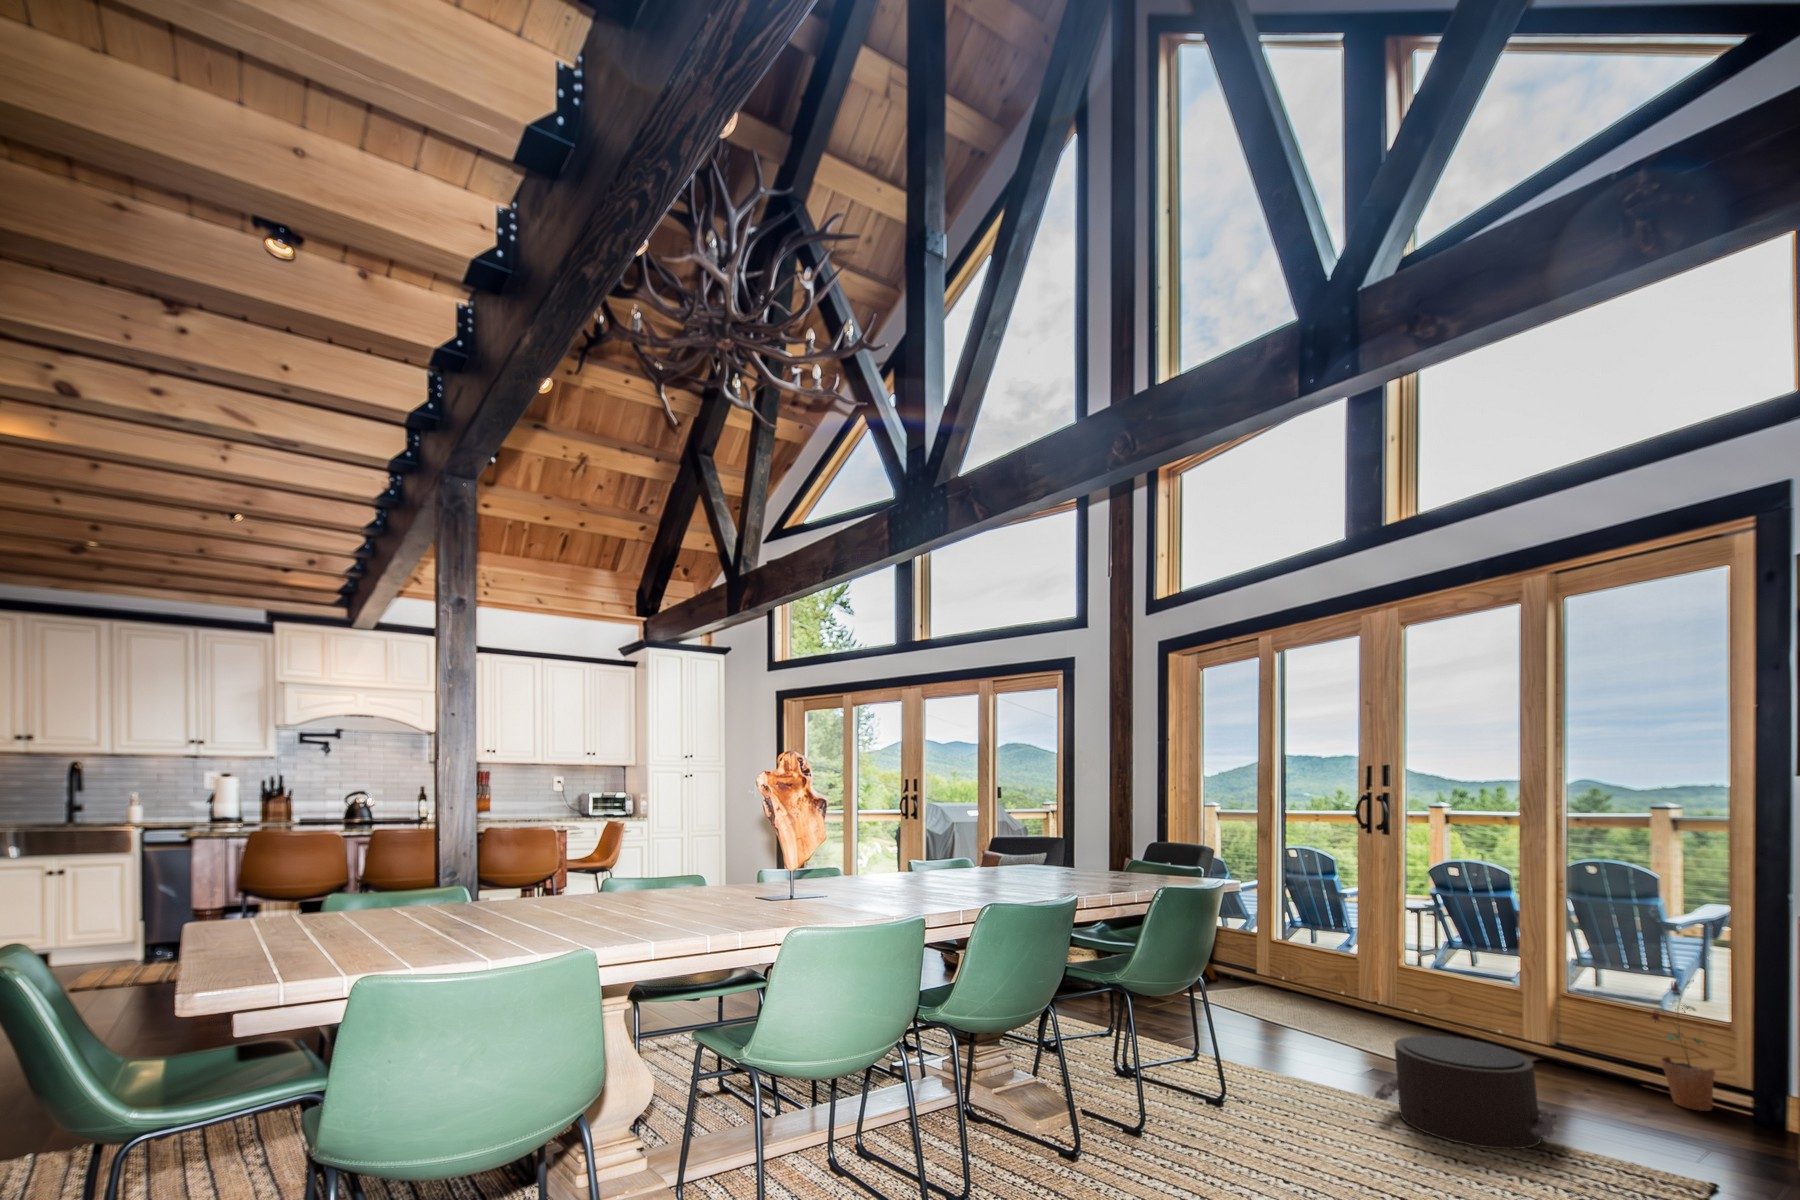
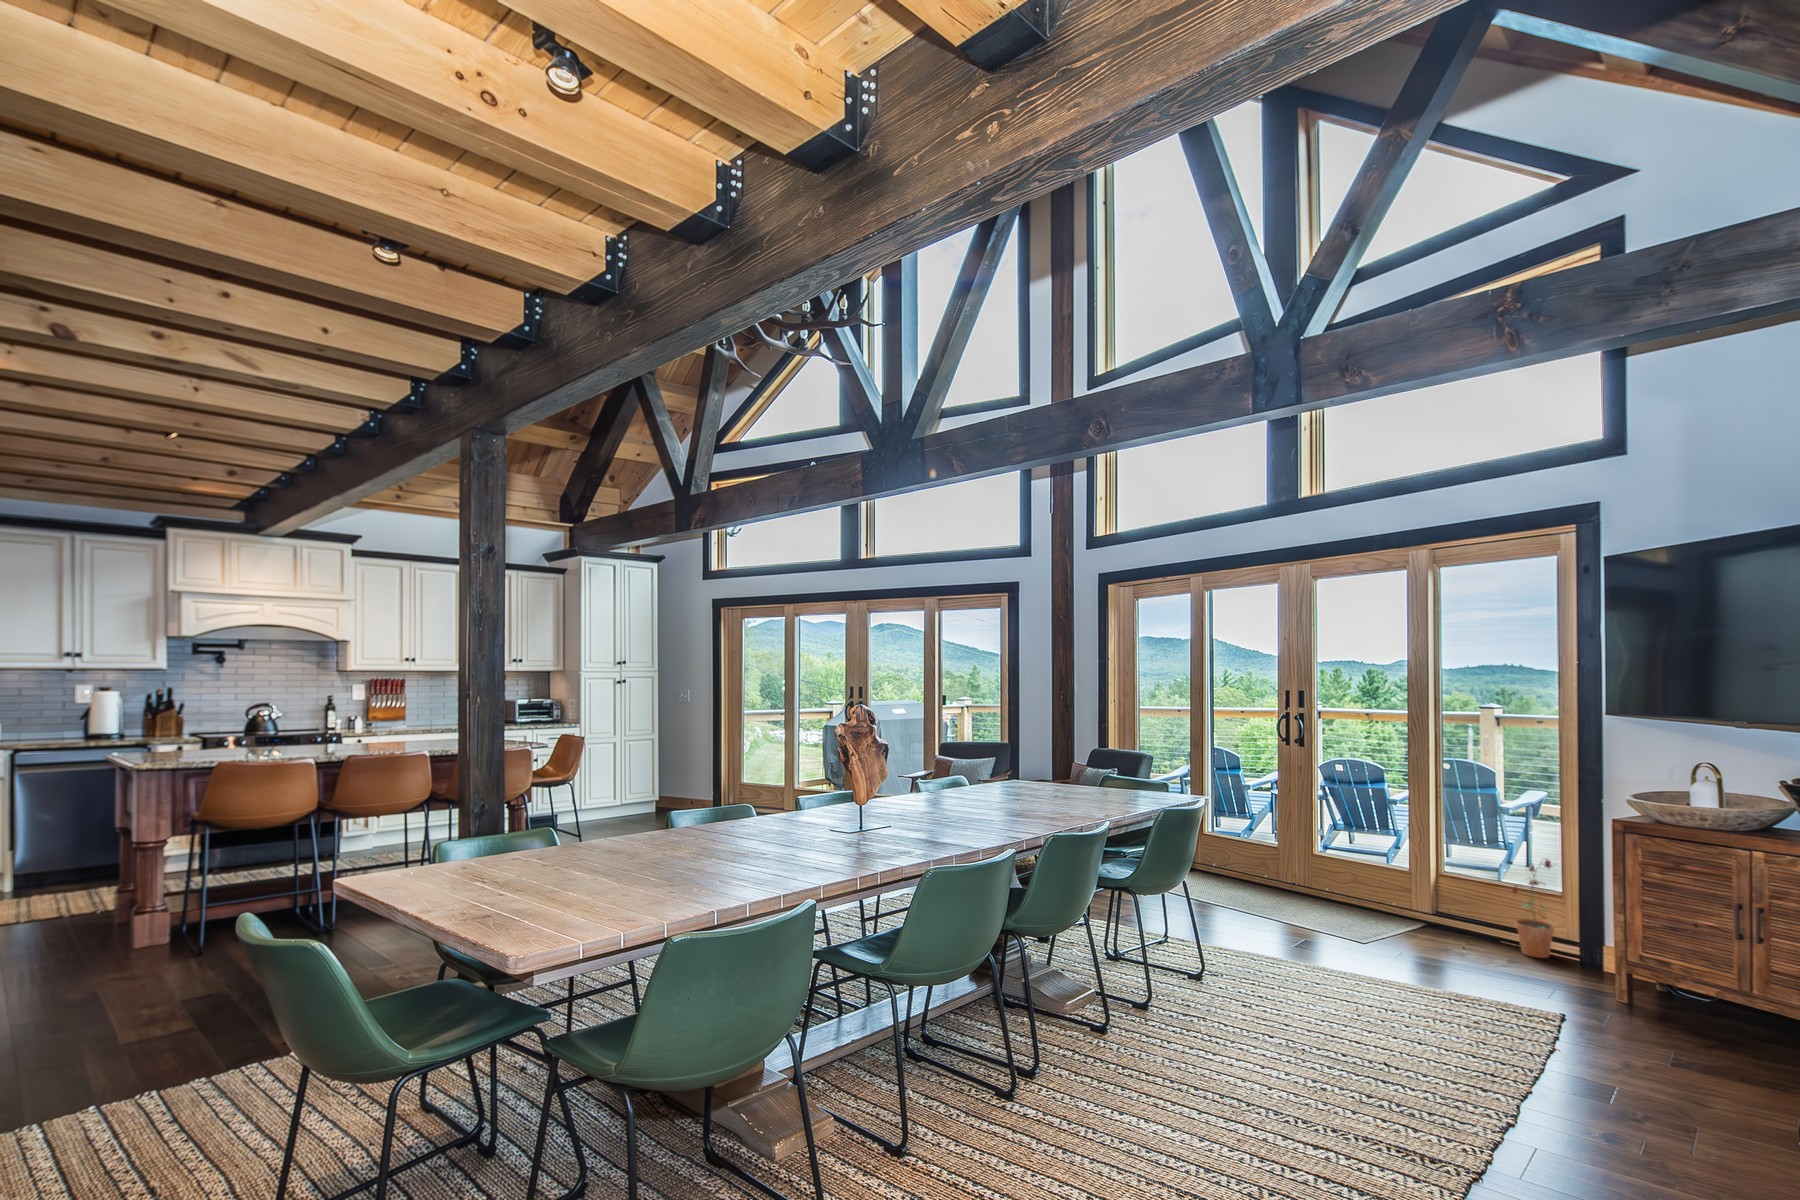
pouf: present [1375,1036,1556,1149] -> none [1317,915,1453,999]

